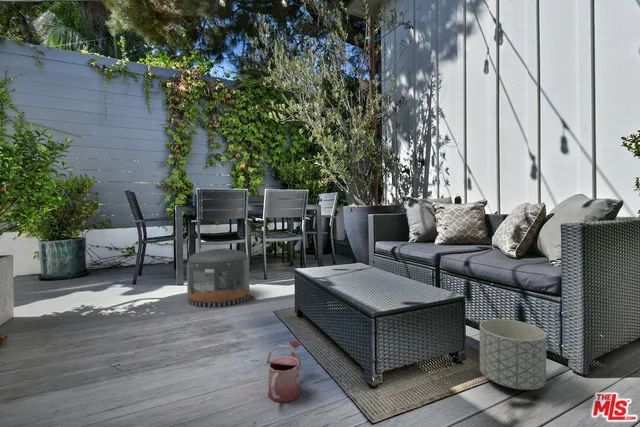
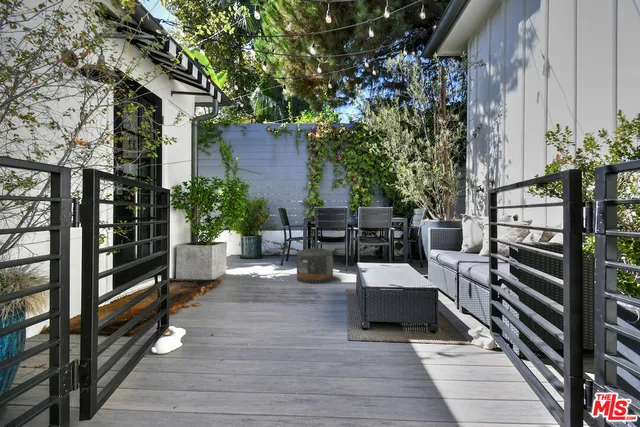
planter: present [480,319,546,390] -> none [402,310,440,354]
watering can: present [267,340,302,402] -> none [286,302,315,330]

